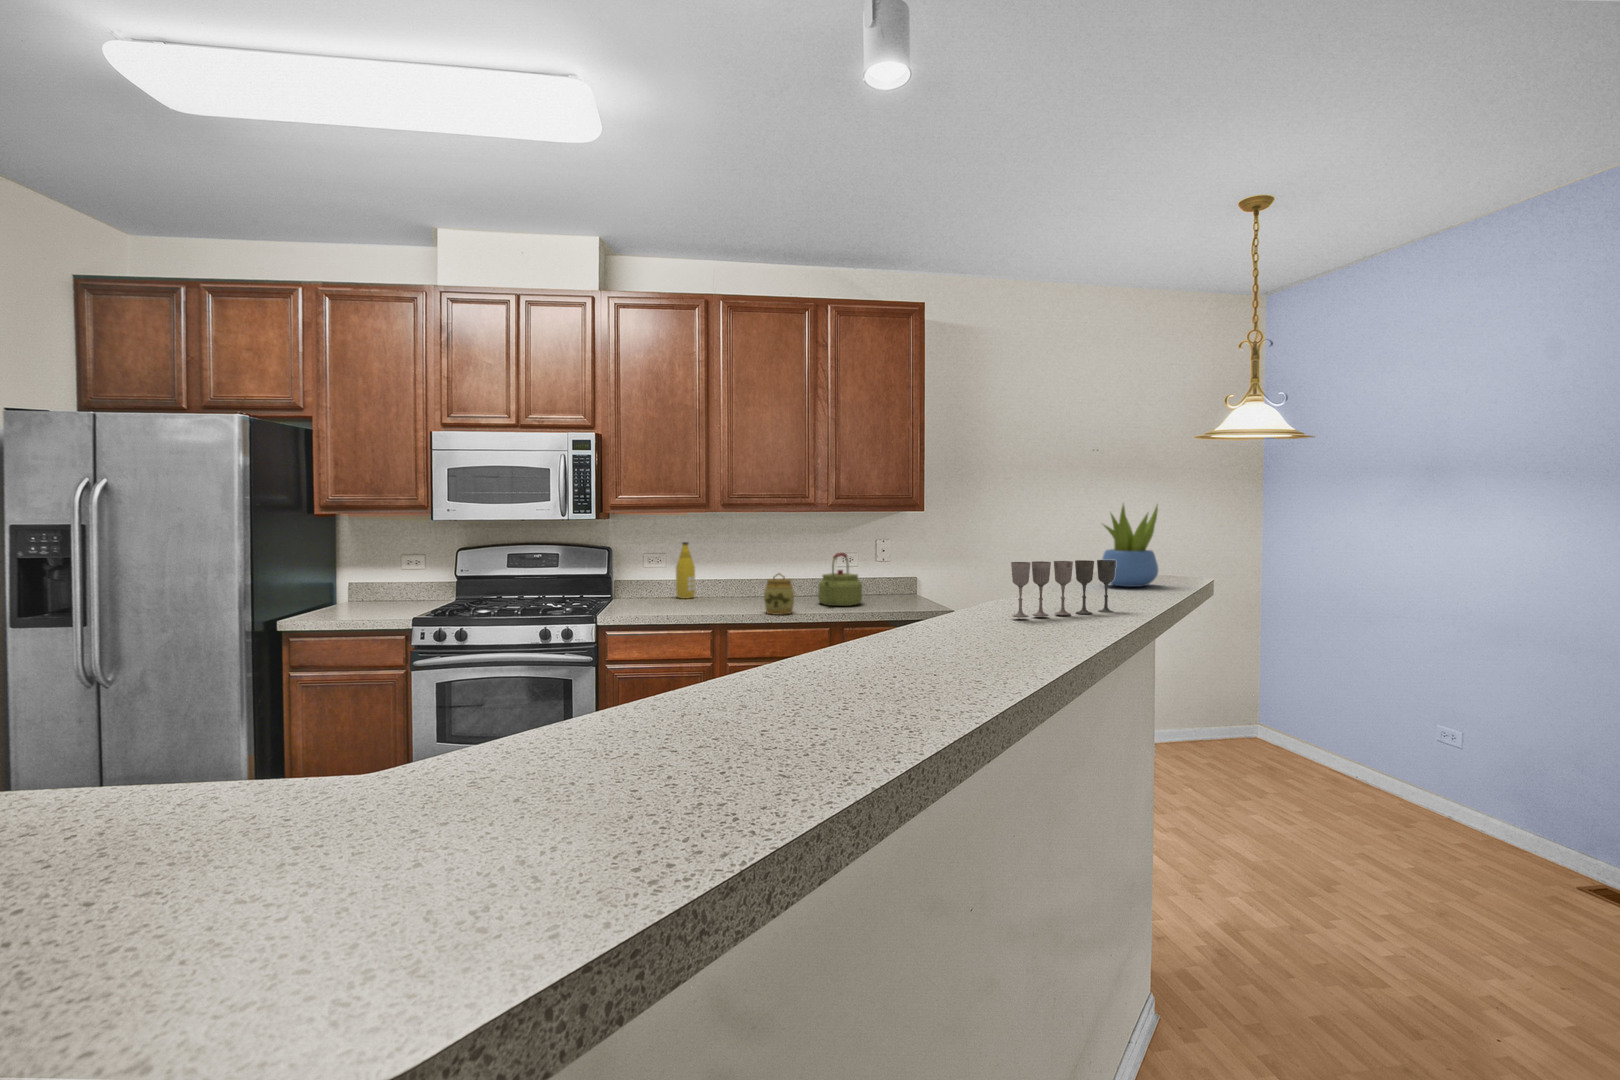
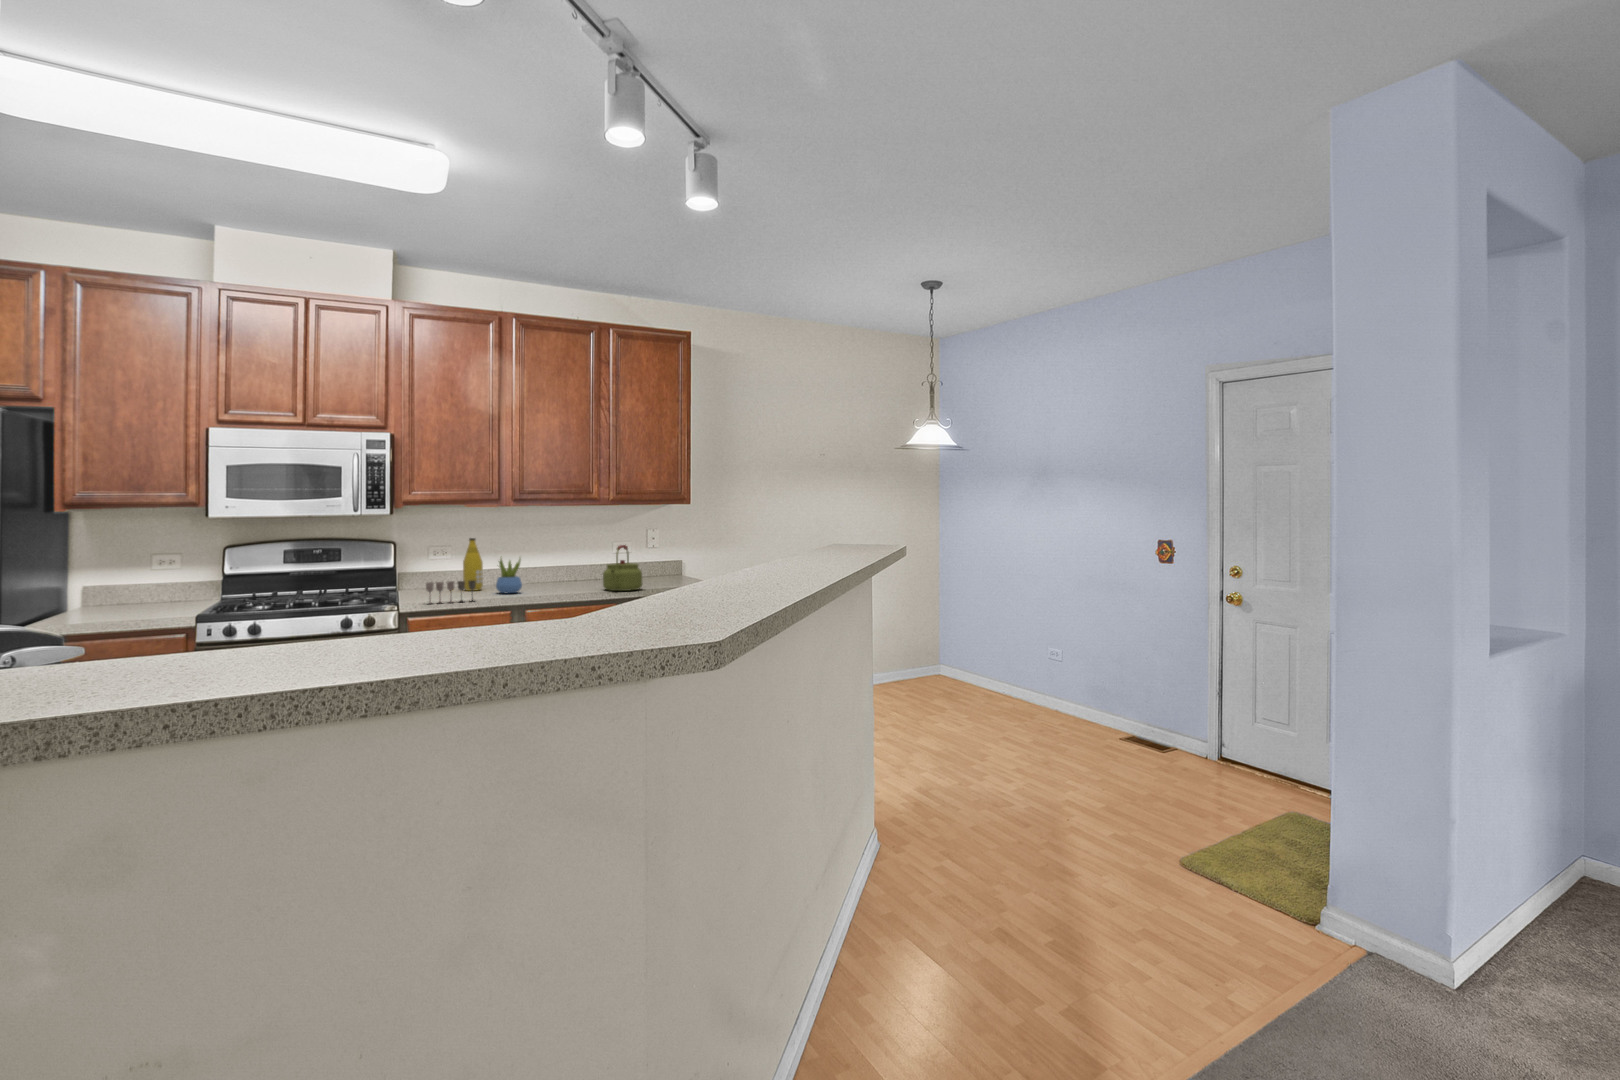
succulent plant: present [1102,505,1158,587] -> present [496,559,522,593]
wine glass: present [1011,560,1116,617] -> present [426,580,476,604]
jar: present [764,573,794,614] -> none [558,562,586,598]

